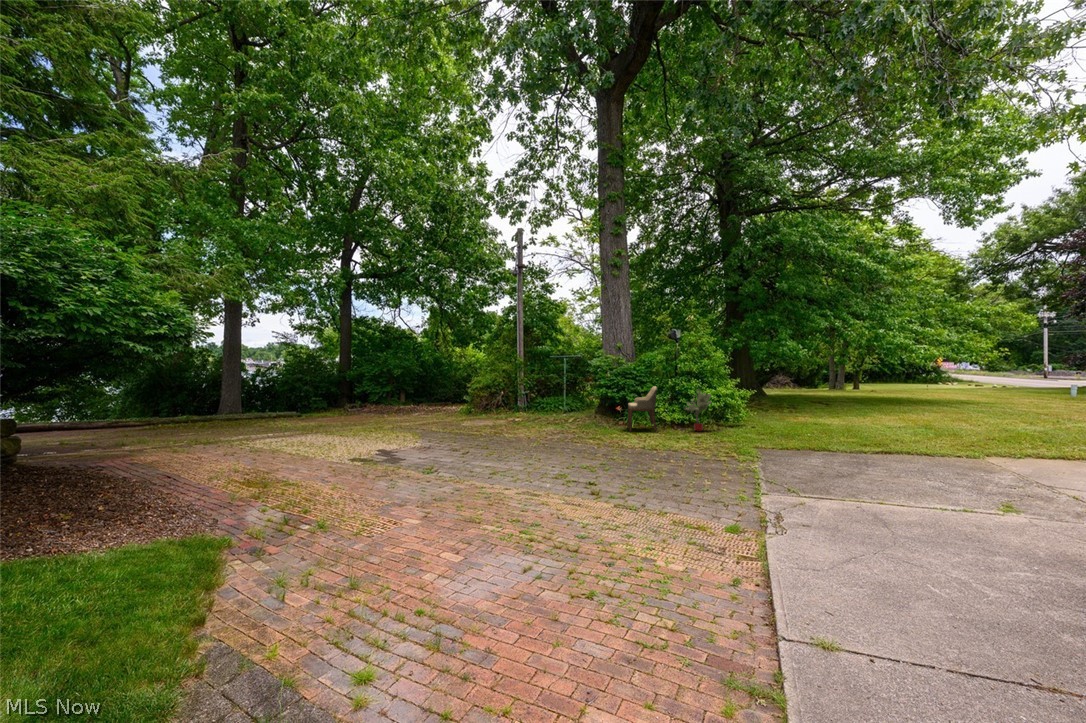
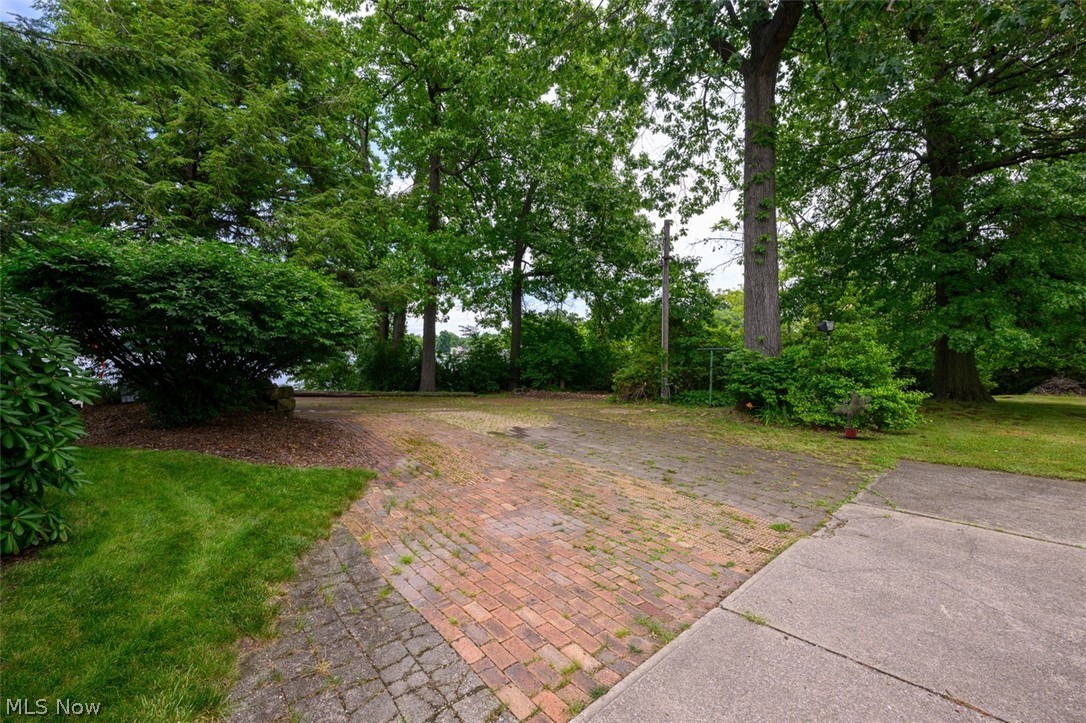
armchair: present [628,387,657,432] -> none [761,384,797,434]

